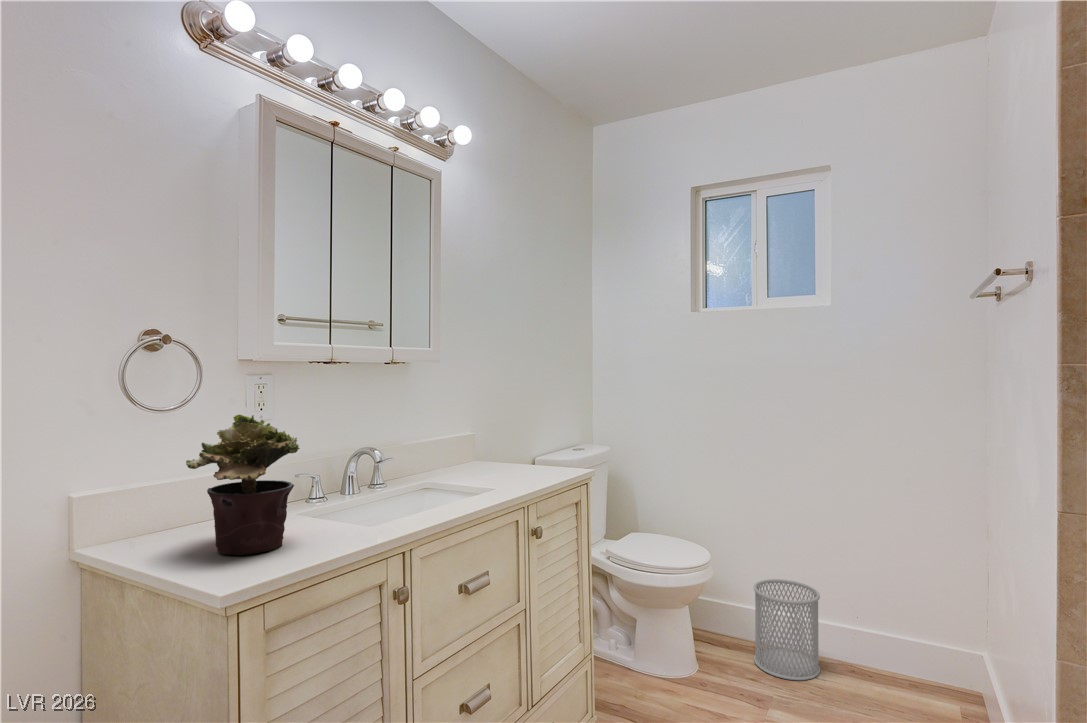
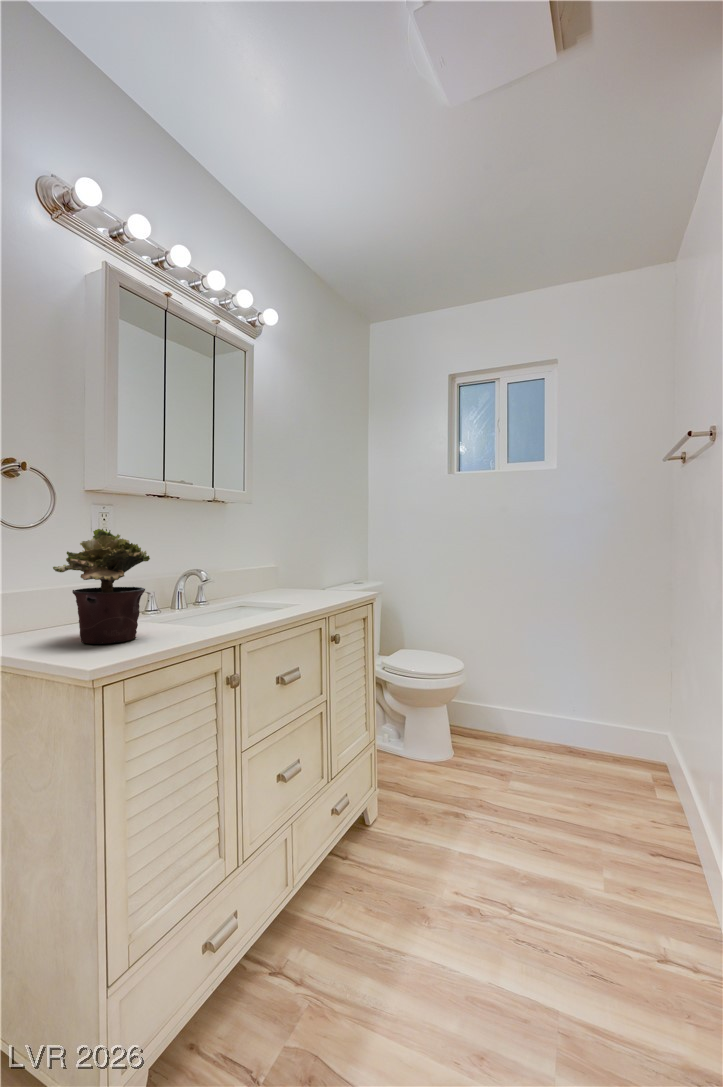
wastebasket: present [754,579,820,680] -> none [496,685,547,760]

